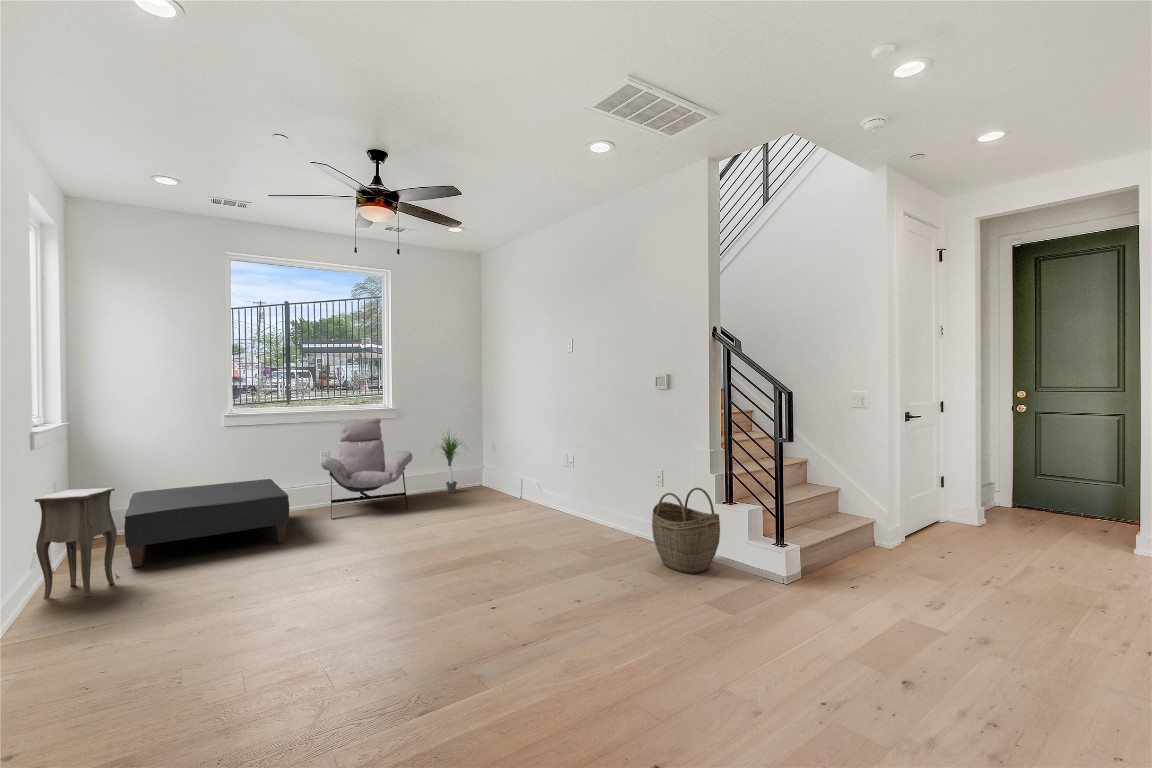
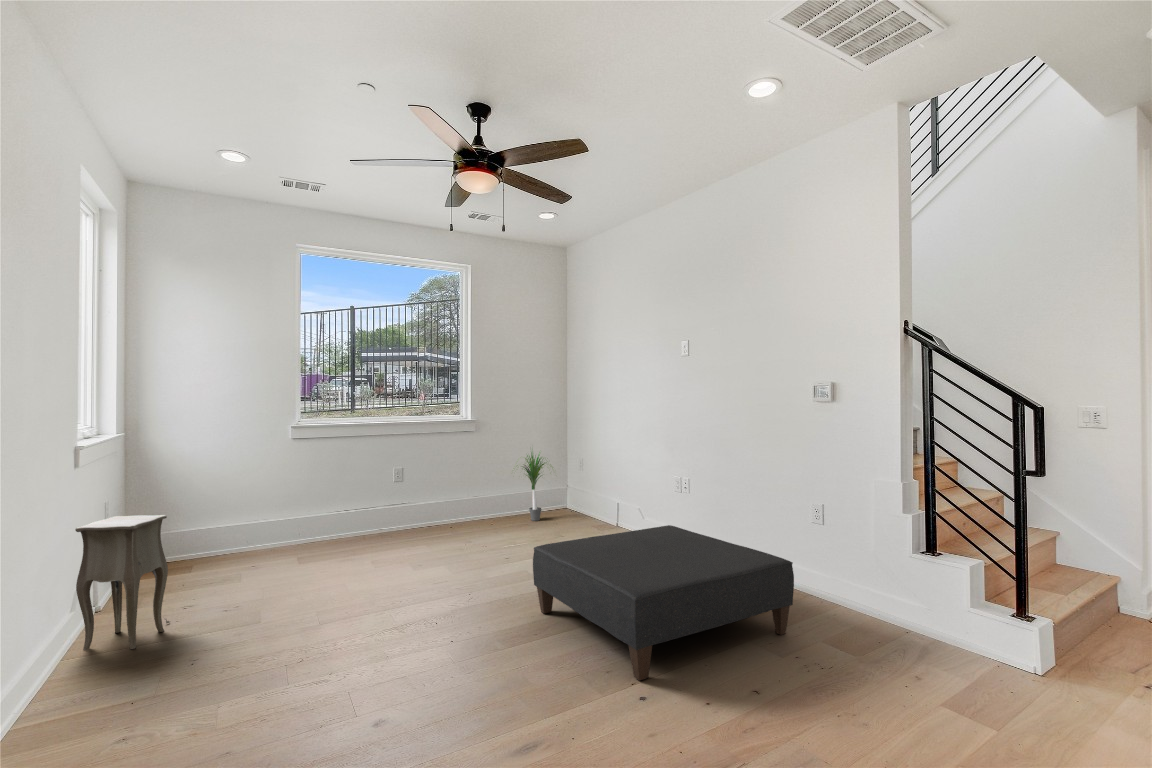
lounge chair: present [321,418,413,518] -> none [393,433,496,551]
ottoman: present [124,479,289,567] -> present [533,525,794,681]
woven basket: present [652,488,720,574] -> none [826,533,927,652]

